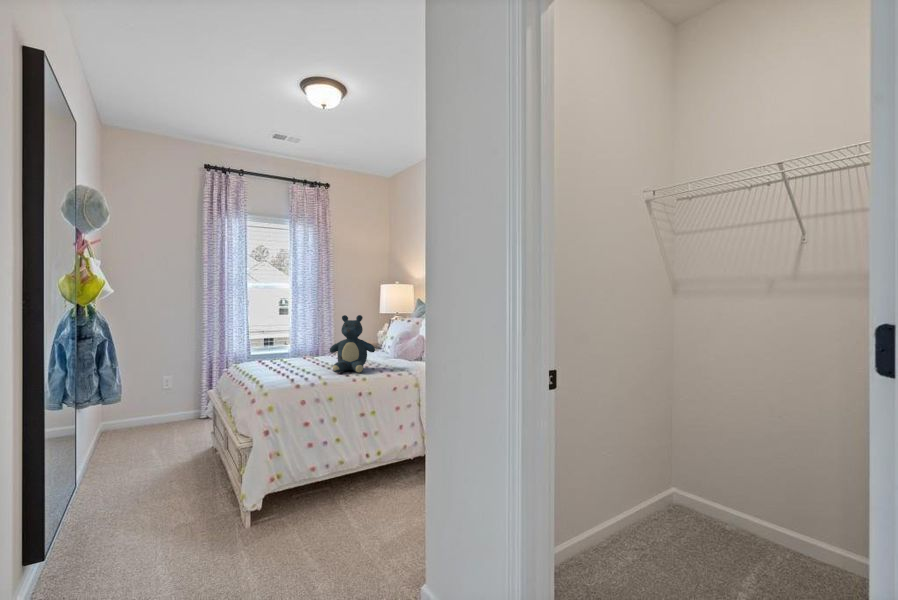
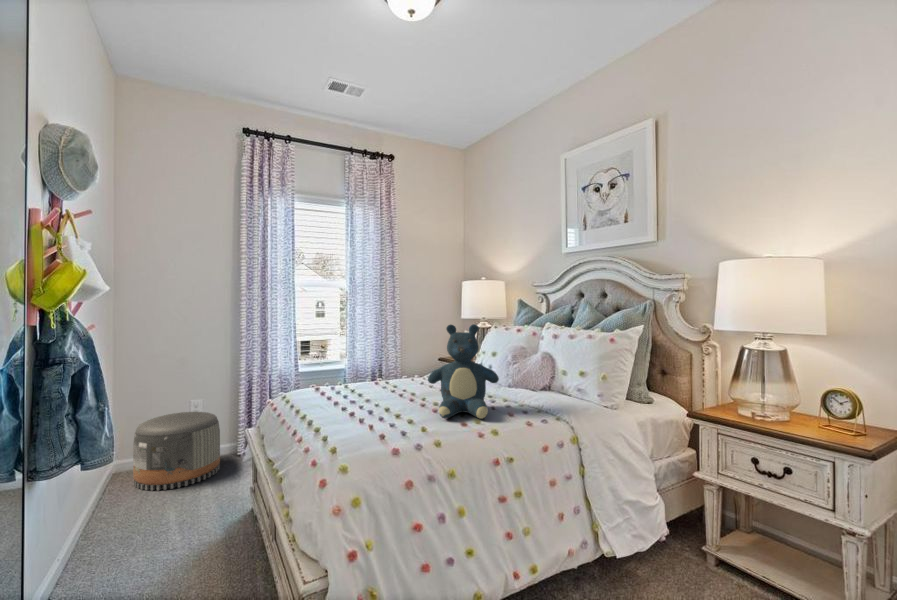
pouf: none [121,383,187,438] -> present [133,412,220,491]

